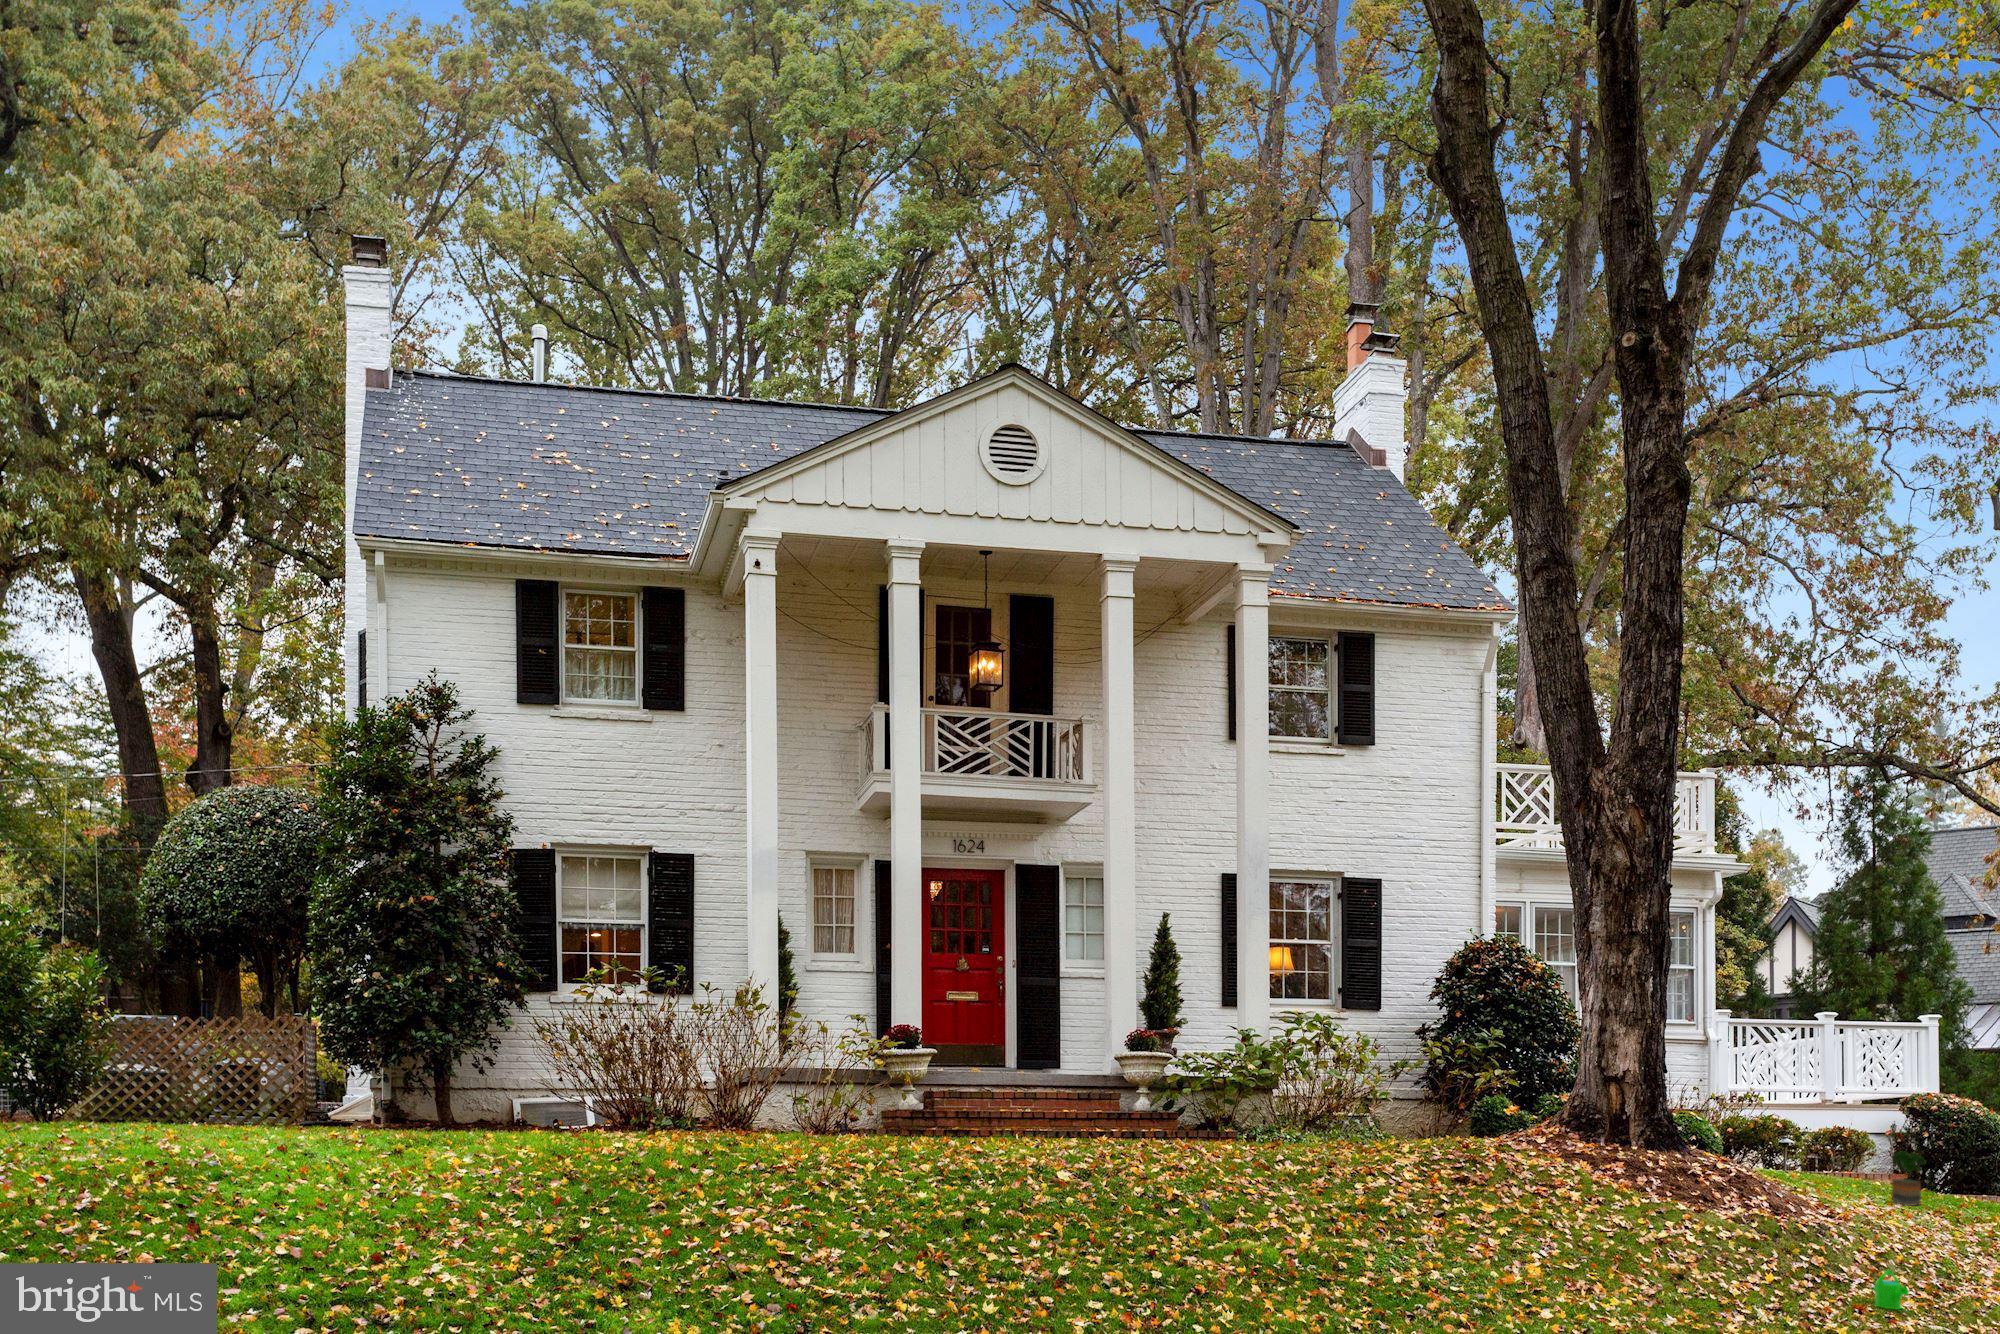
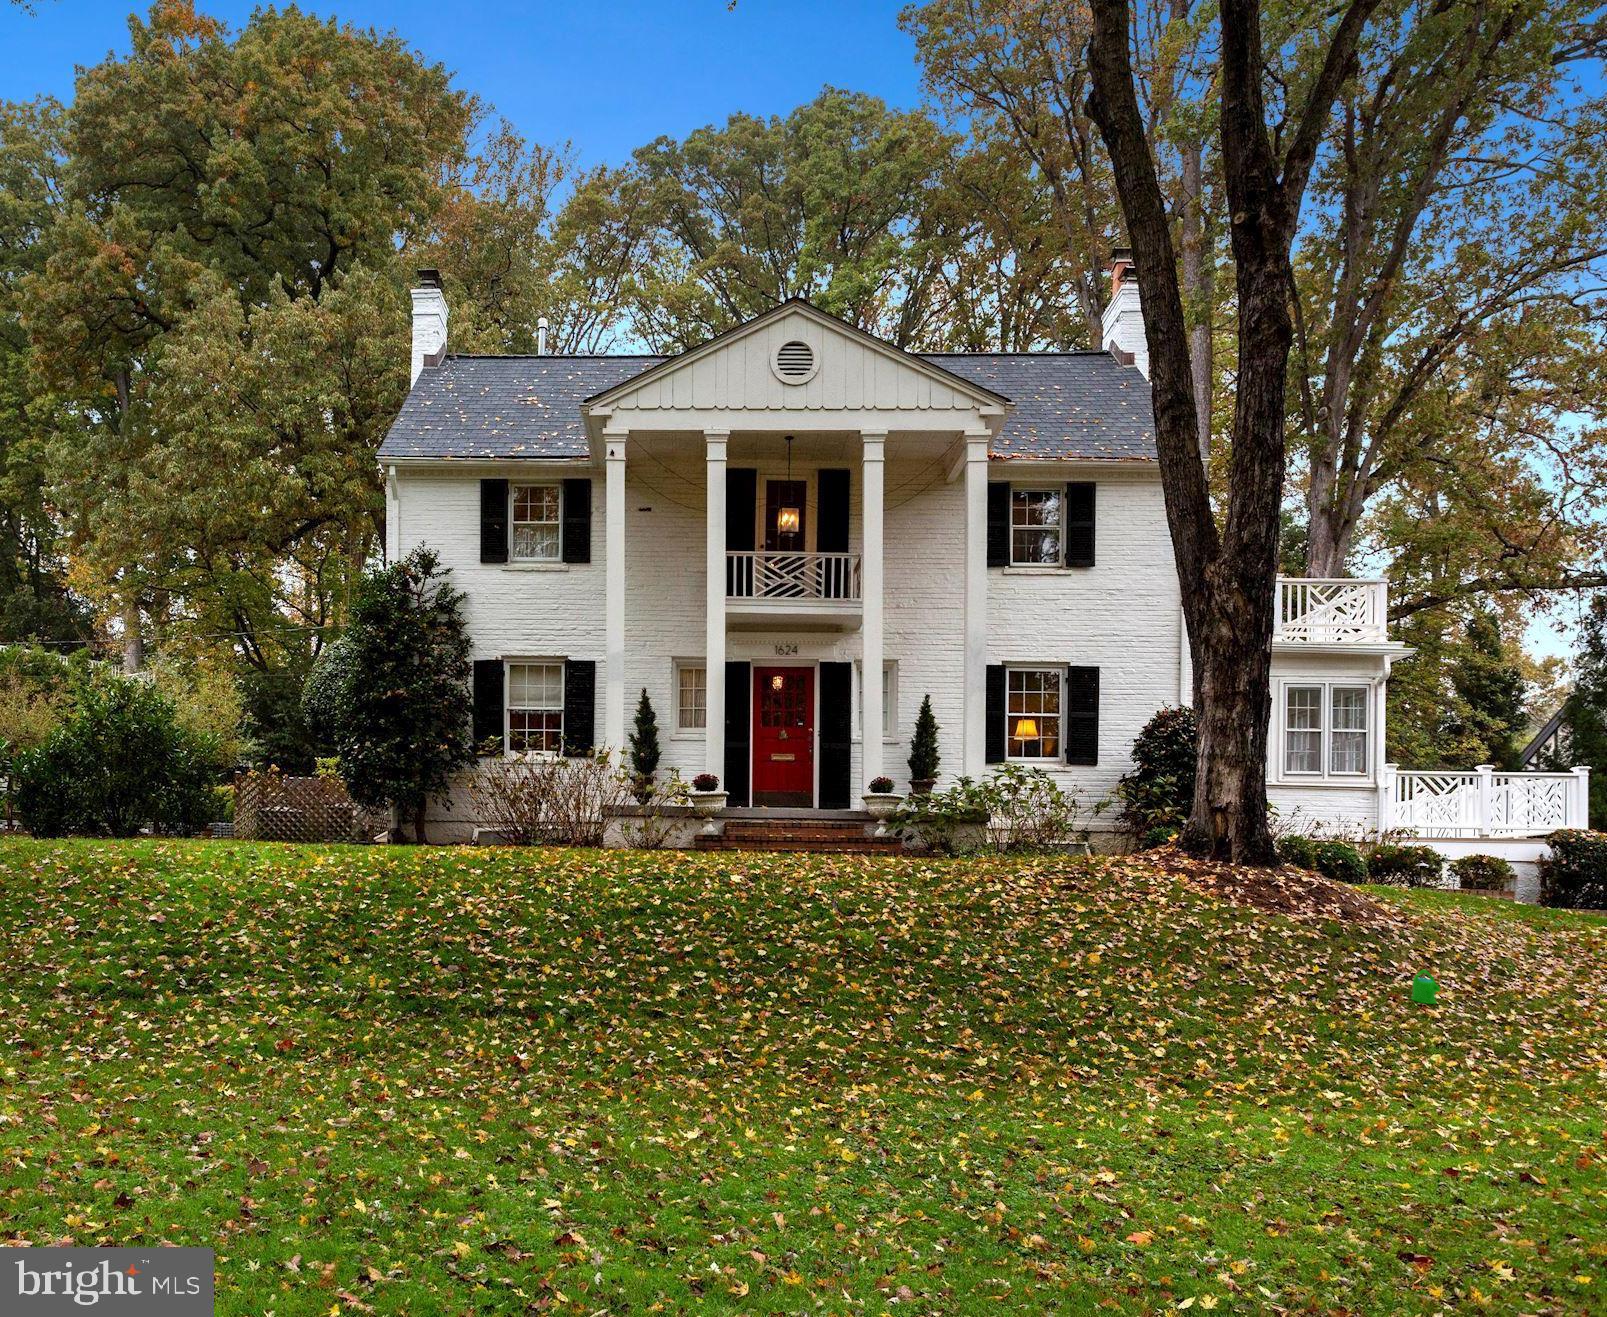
potted tree: present [1892,1151,1926,1206] -> none [1484,870,1517,914]

